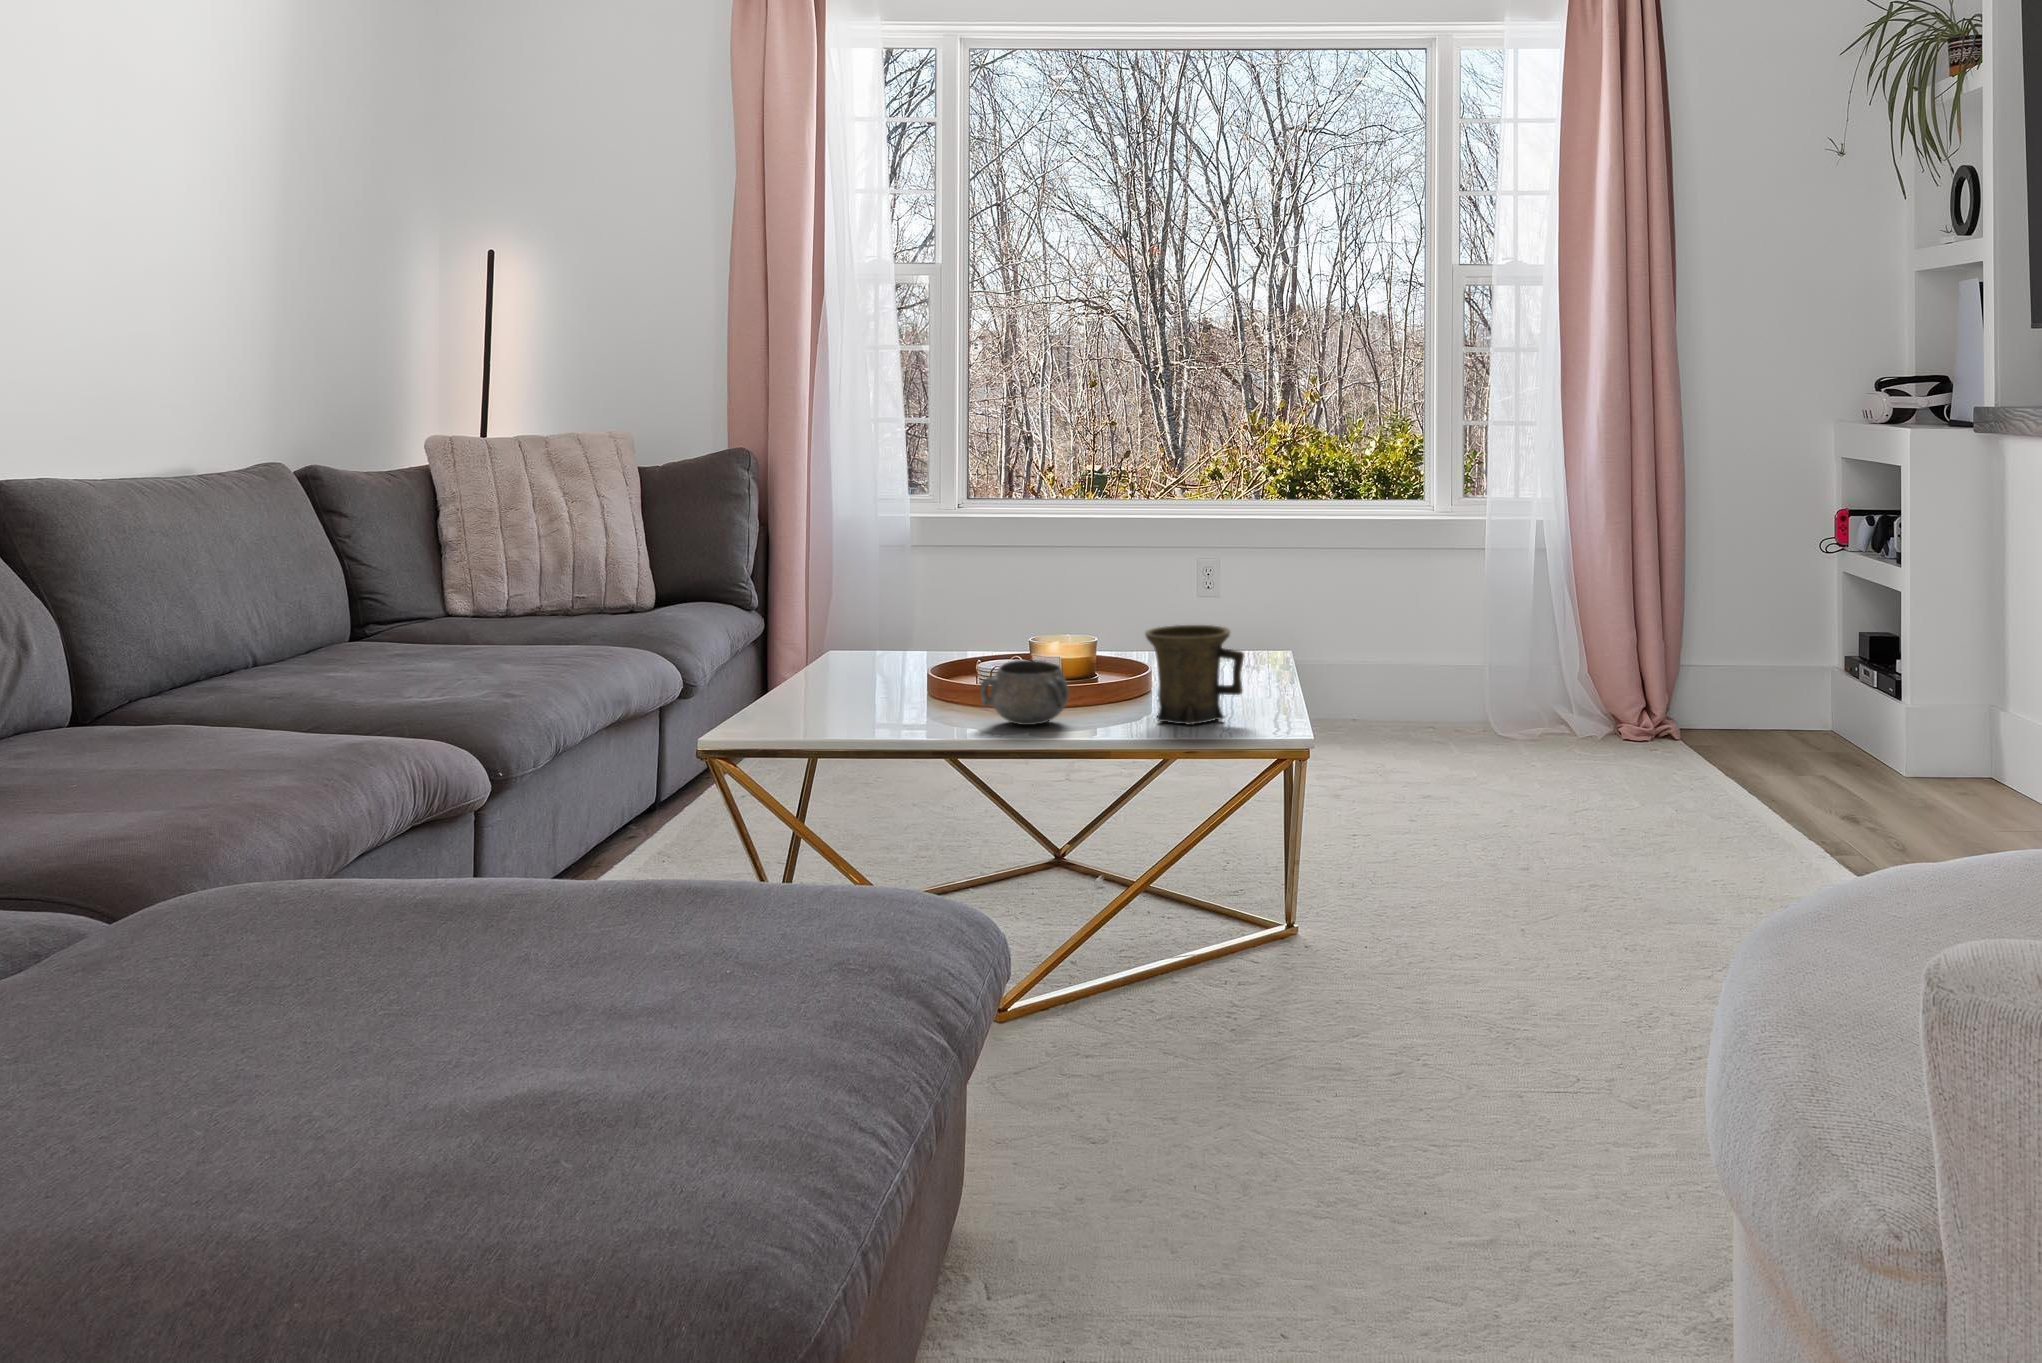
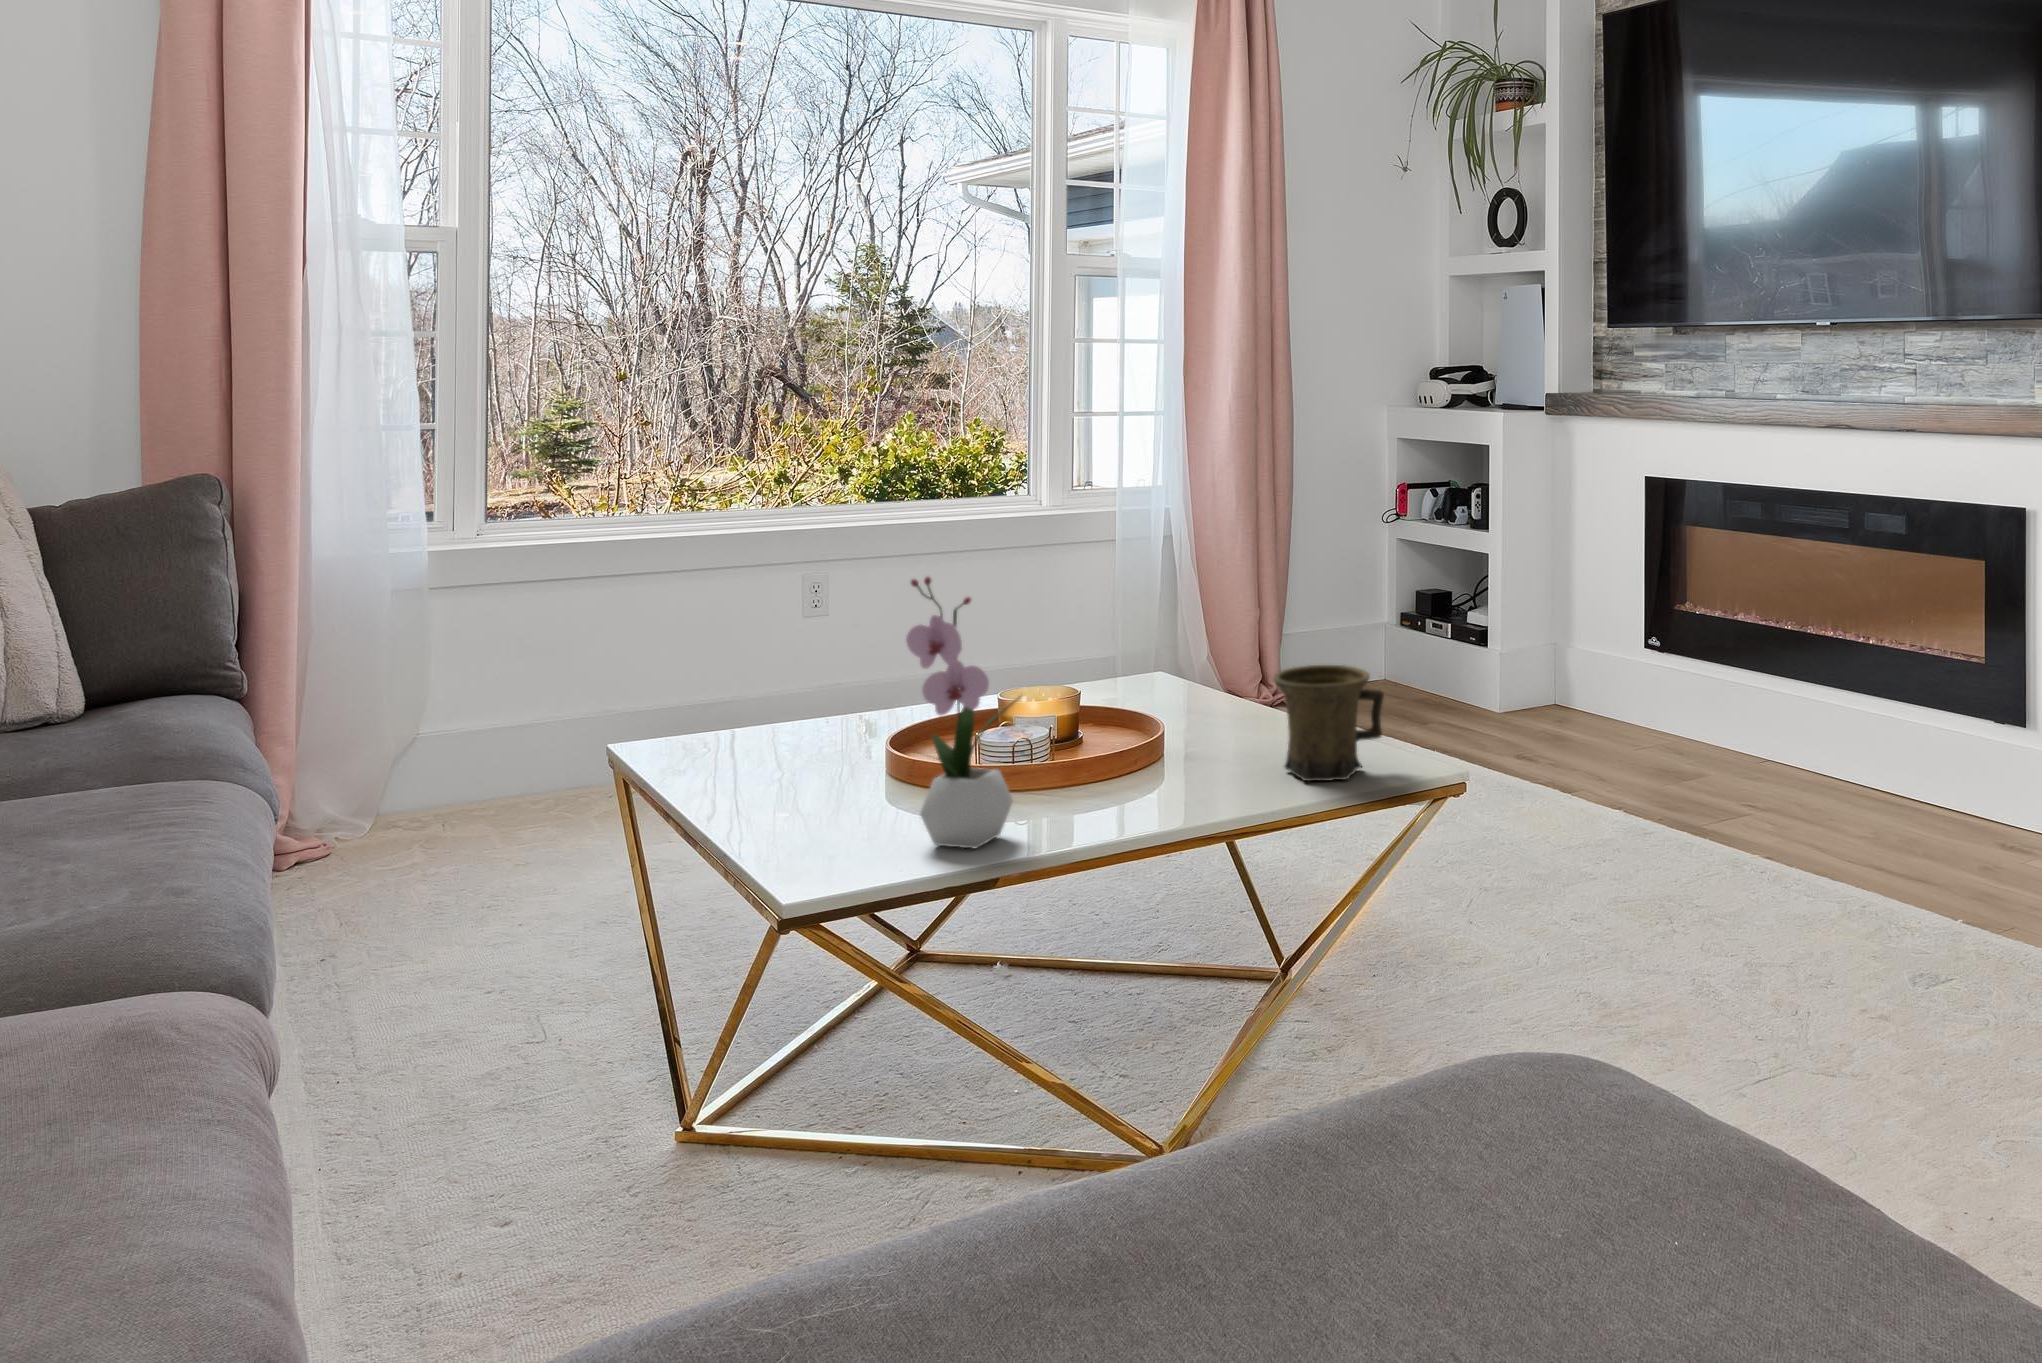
flower arrangement: none [807,513,904,724] -> present [906,577,1017,848]
decorative bowl: present [980,660,1069,725] -> none [1130,731,1235,812]

